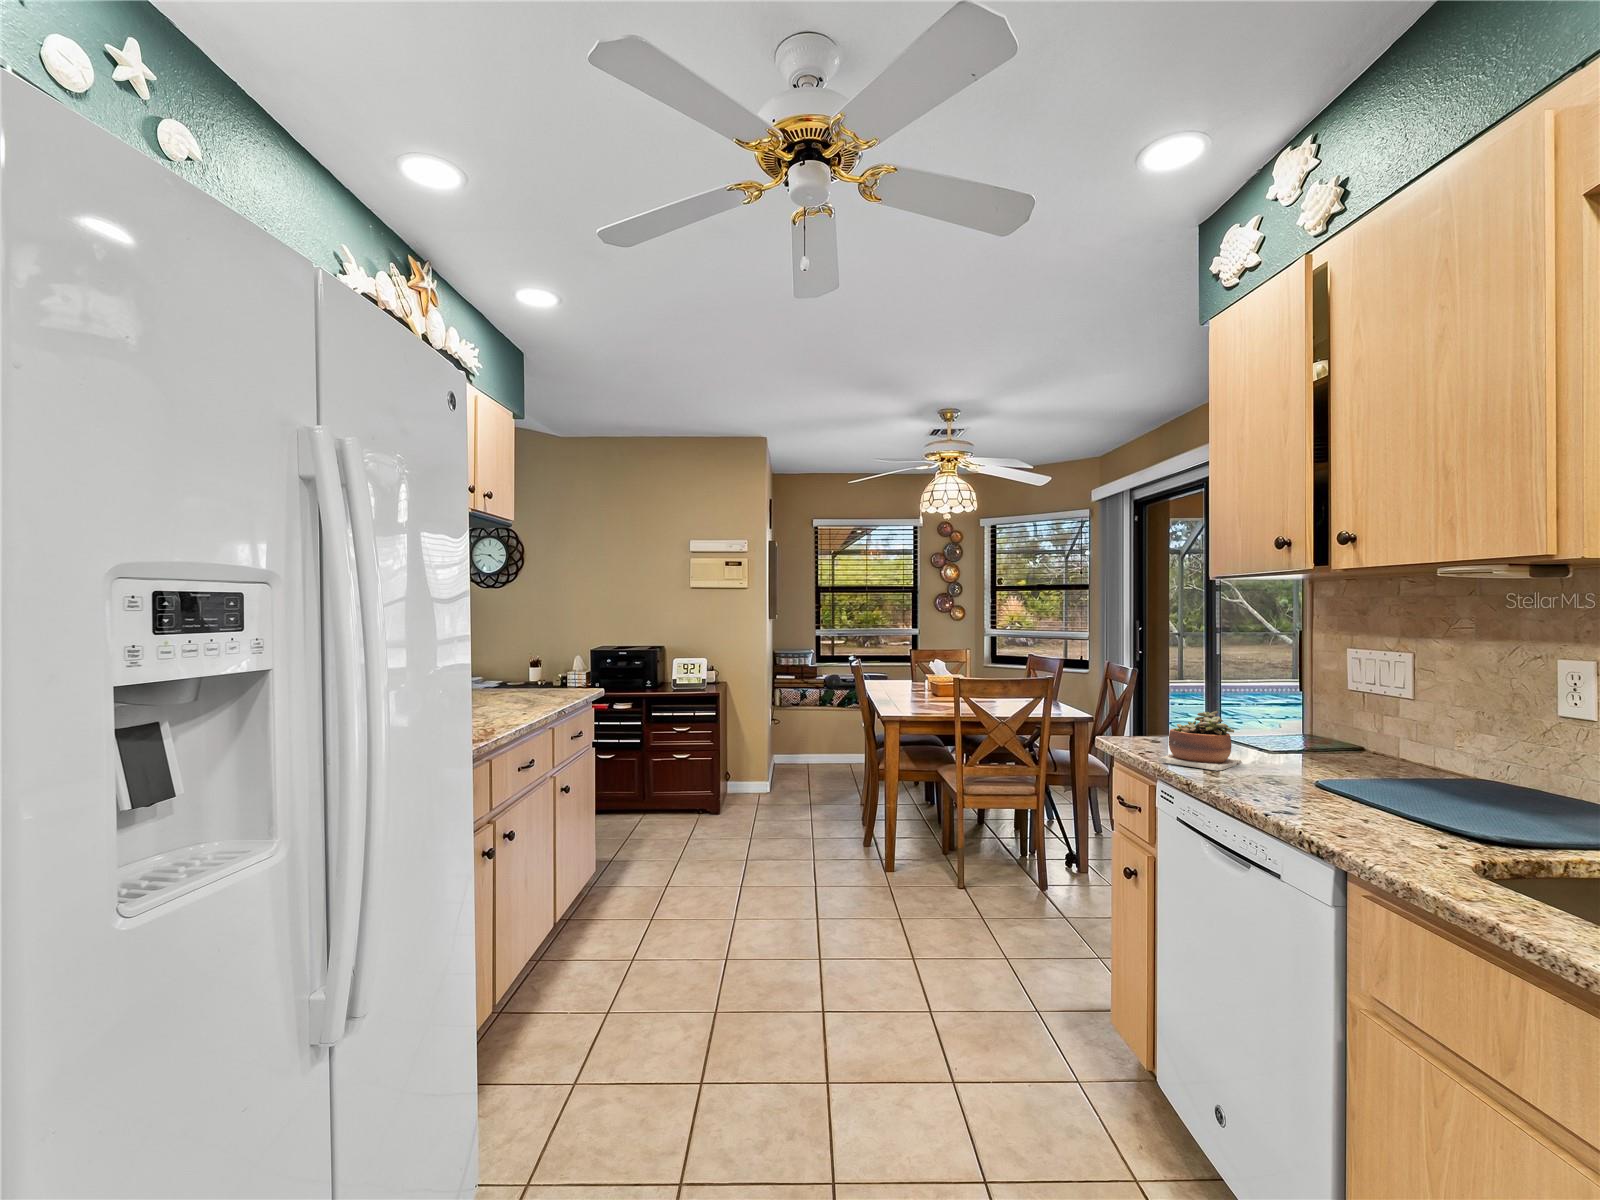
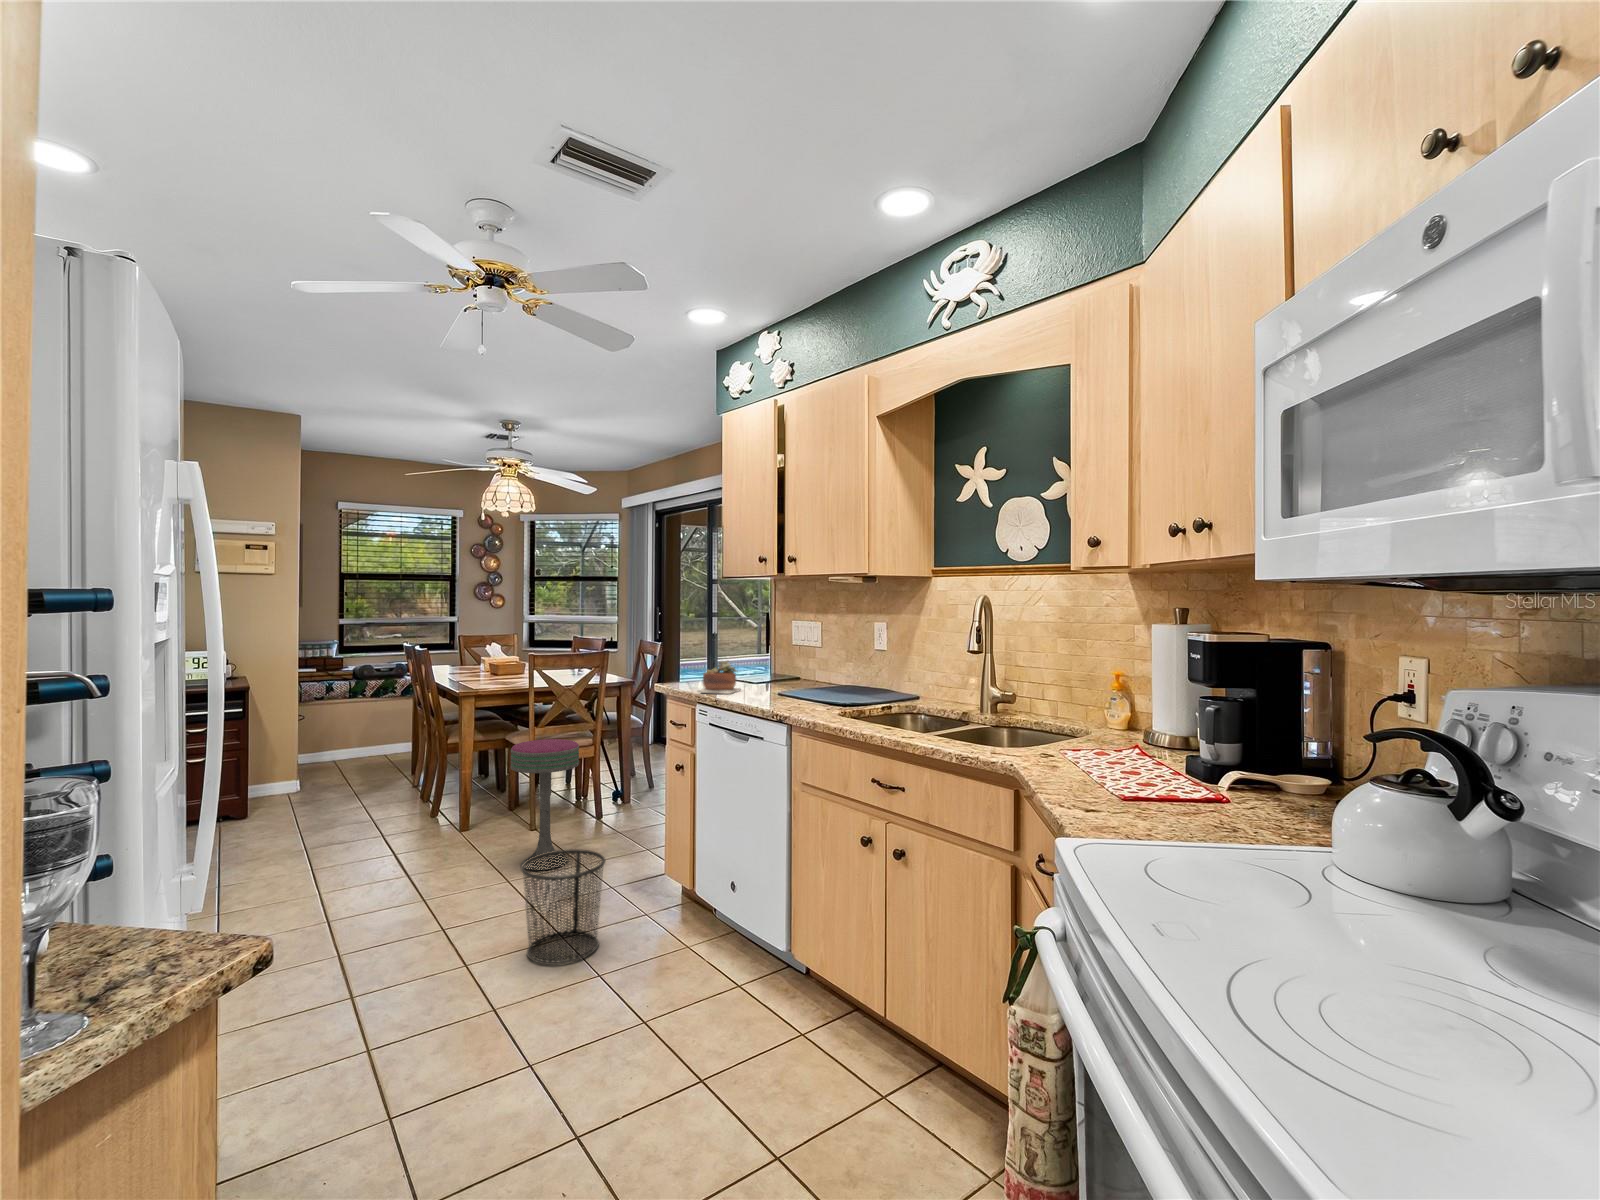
bar stool: none [918,787,1003,961] -> present [510,739,579,871]
waste bin: none [884,963,1003,1150] -> present [521,849,606,965]

